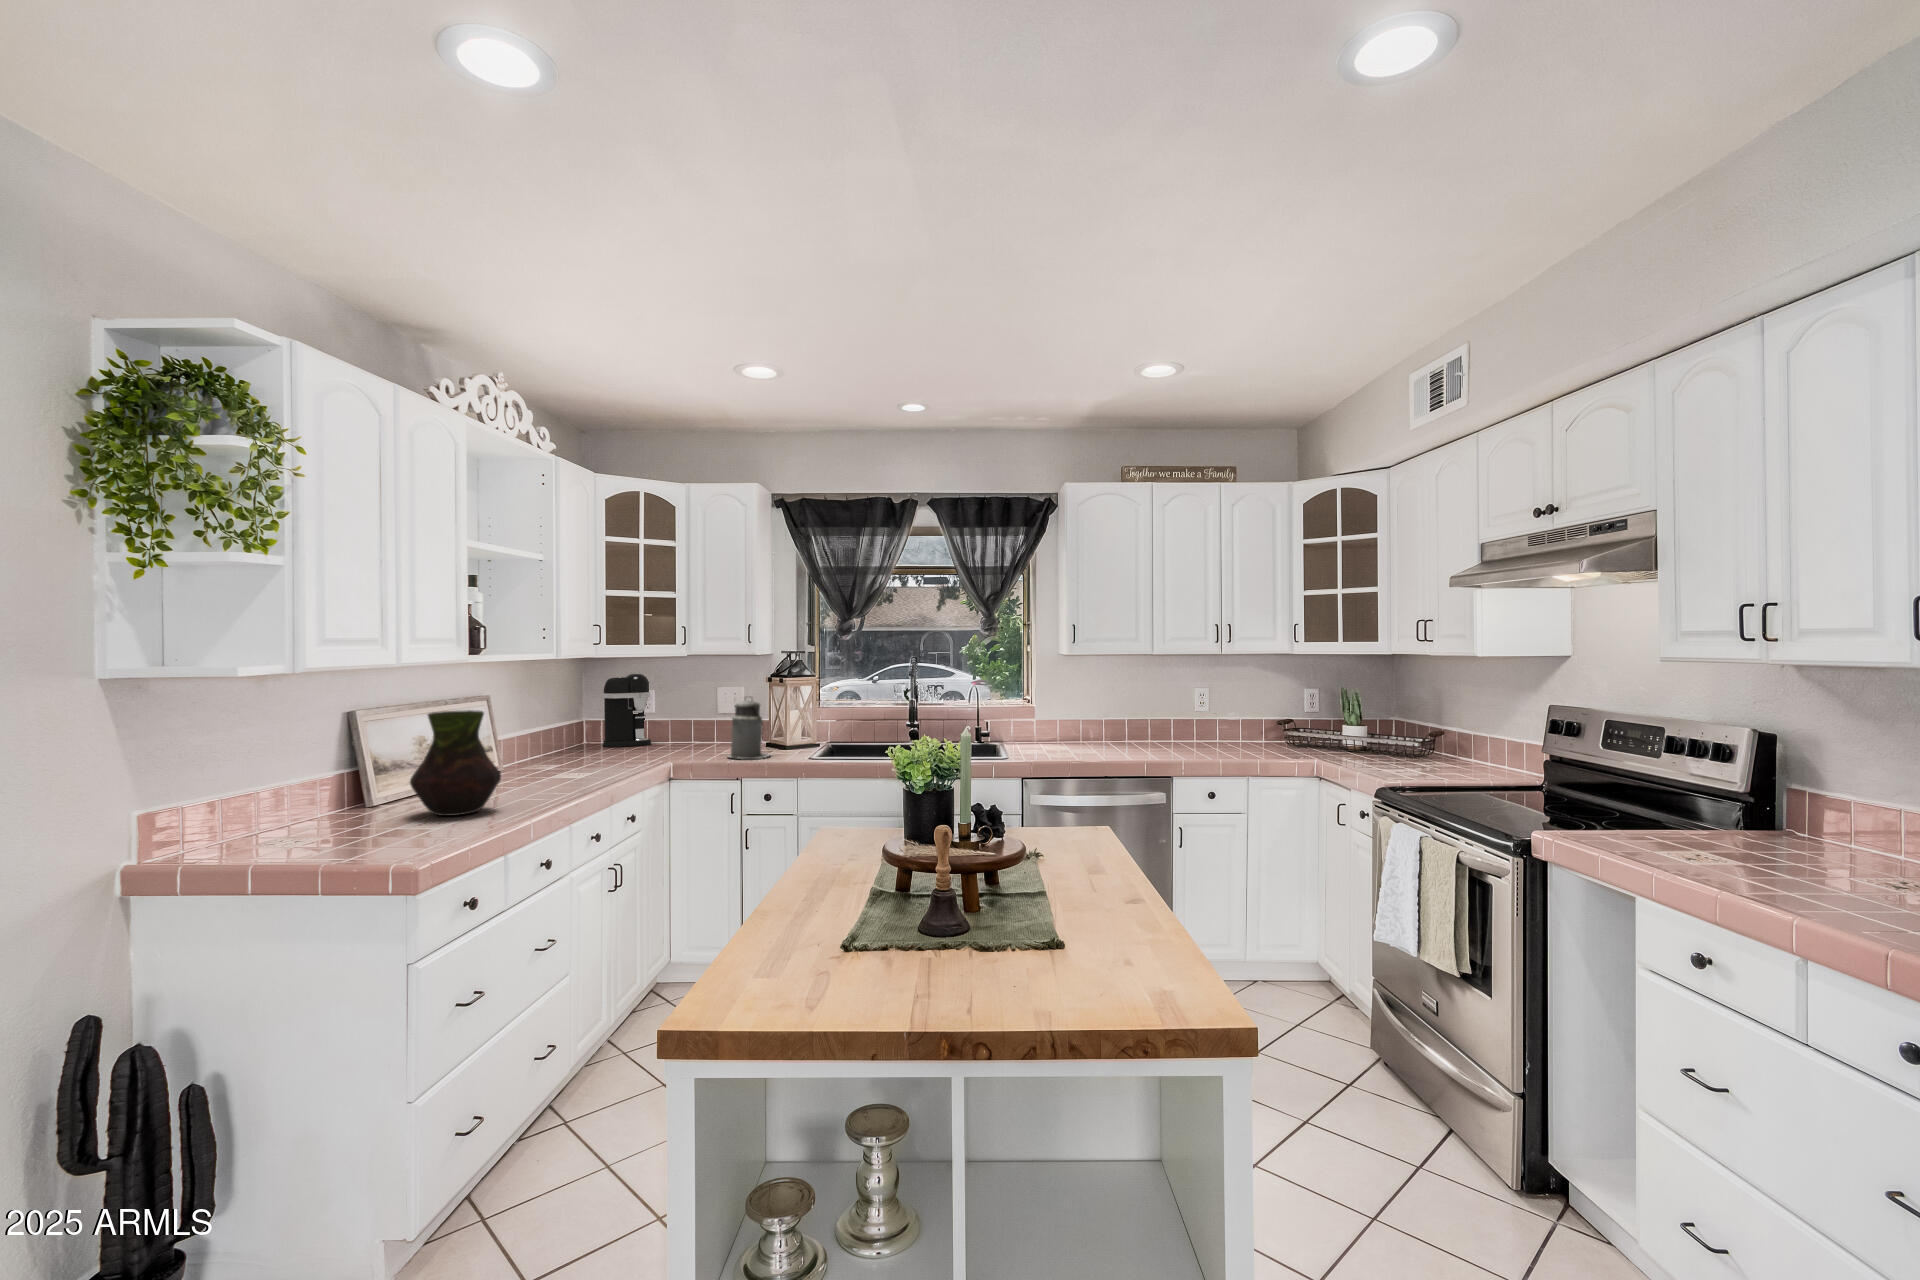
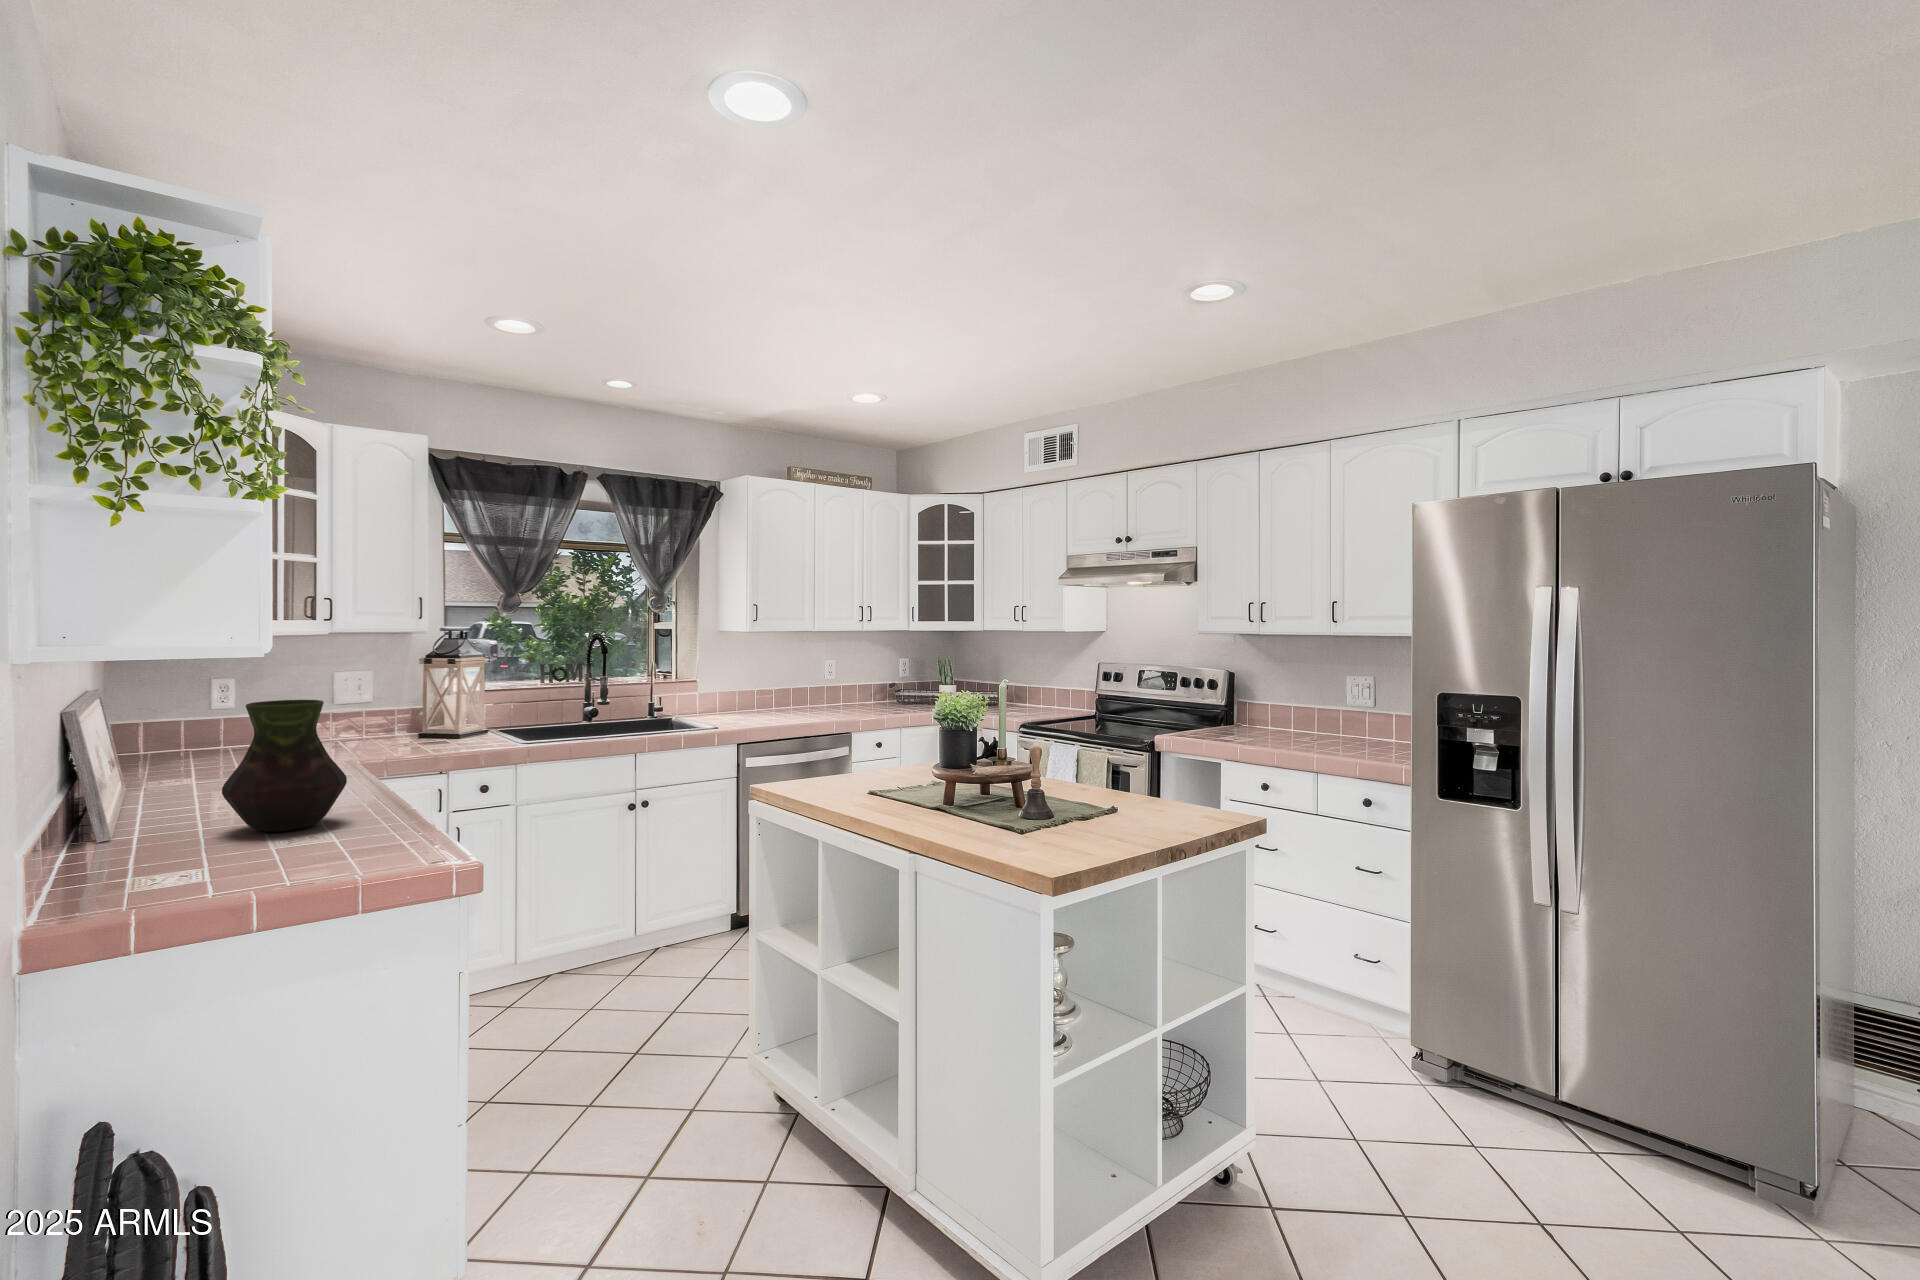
coffee maker: present [603,674,651,747] -> none [158,655,233,754]
canister: present [728,699,769,759] -> none [409,678,466,749]

